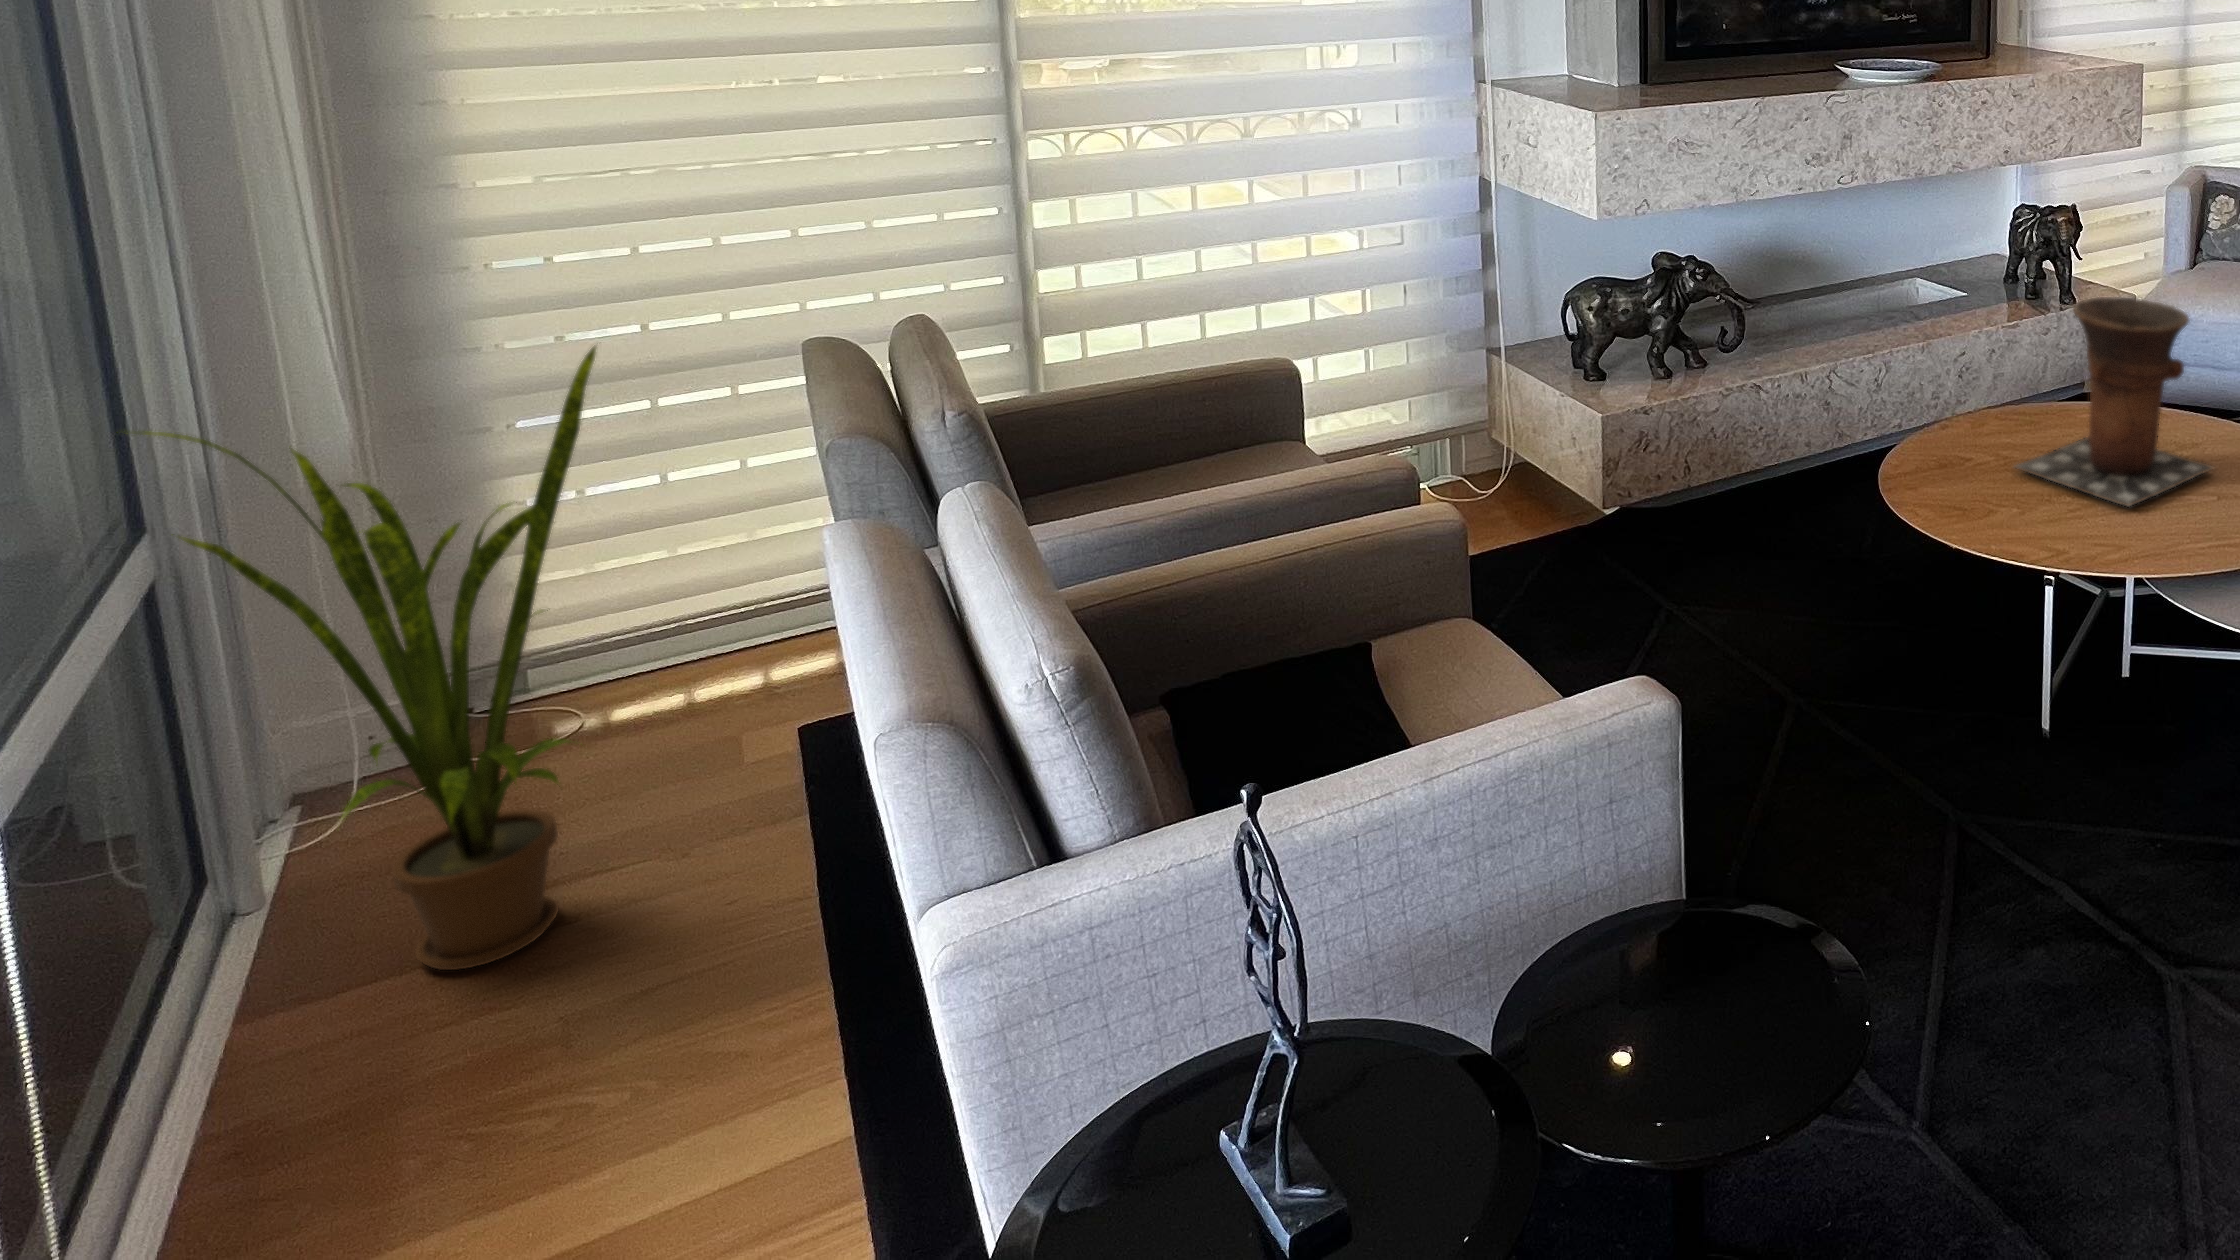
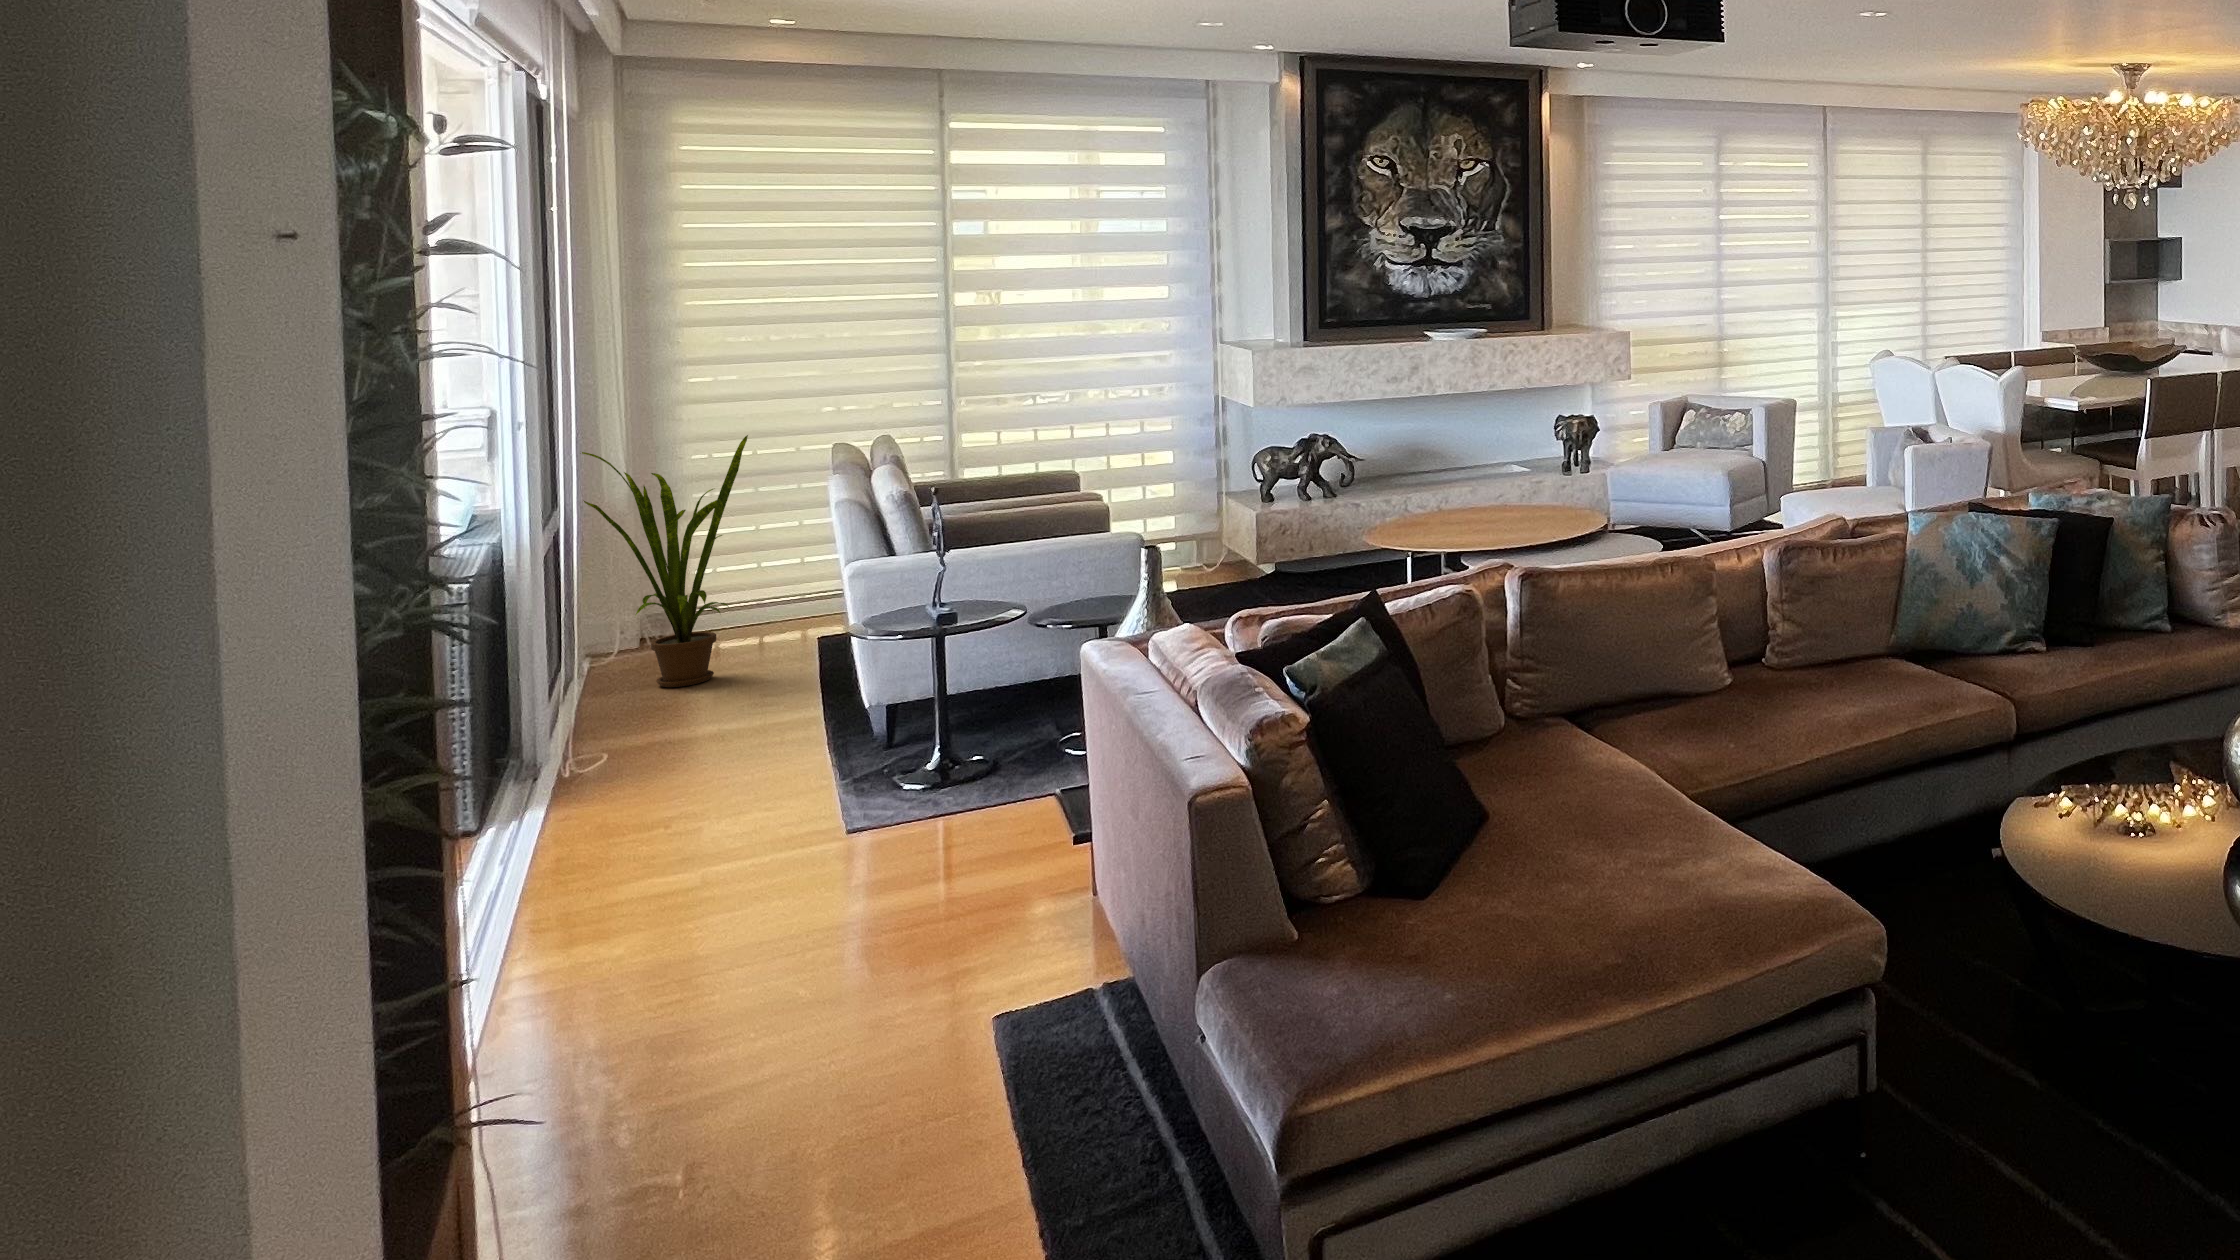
vase: present [2016,297,2213,506] -> none [1422,429,1523,521]

